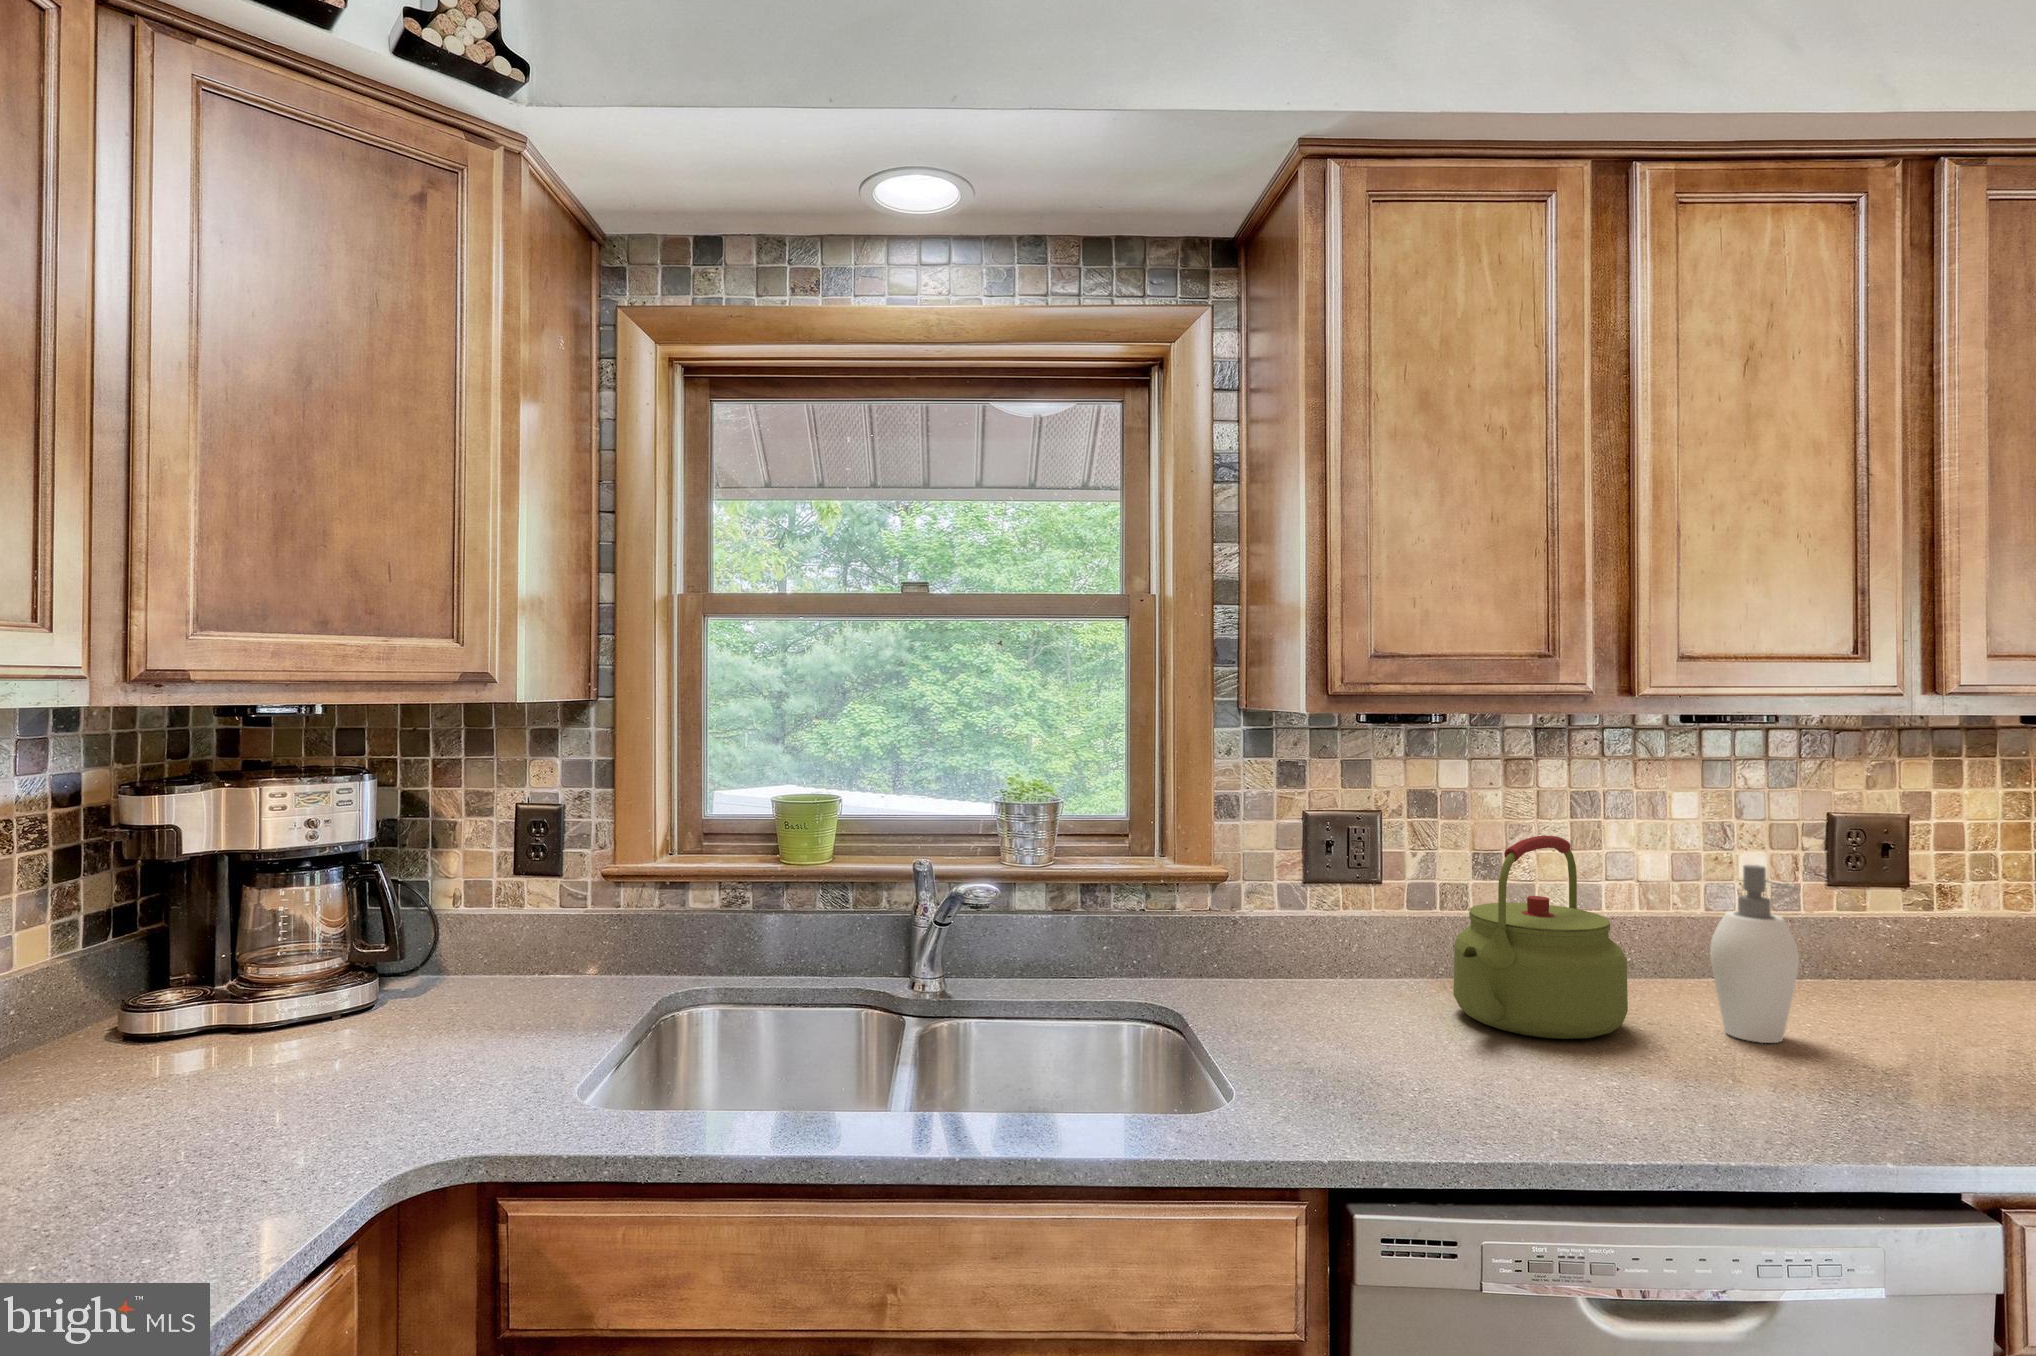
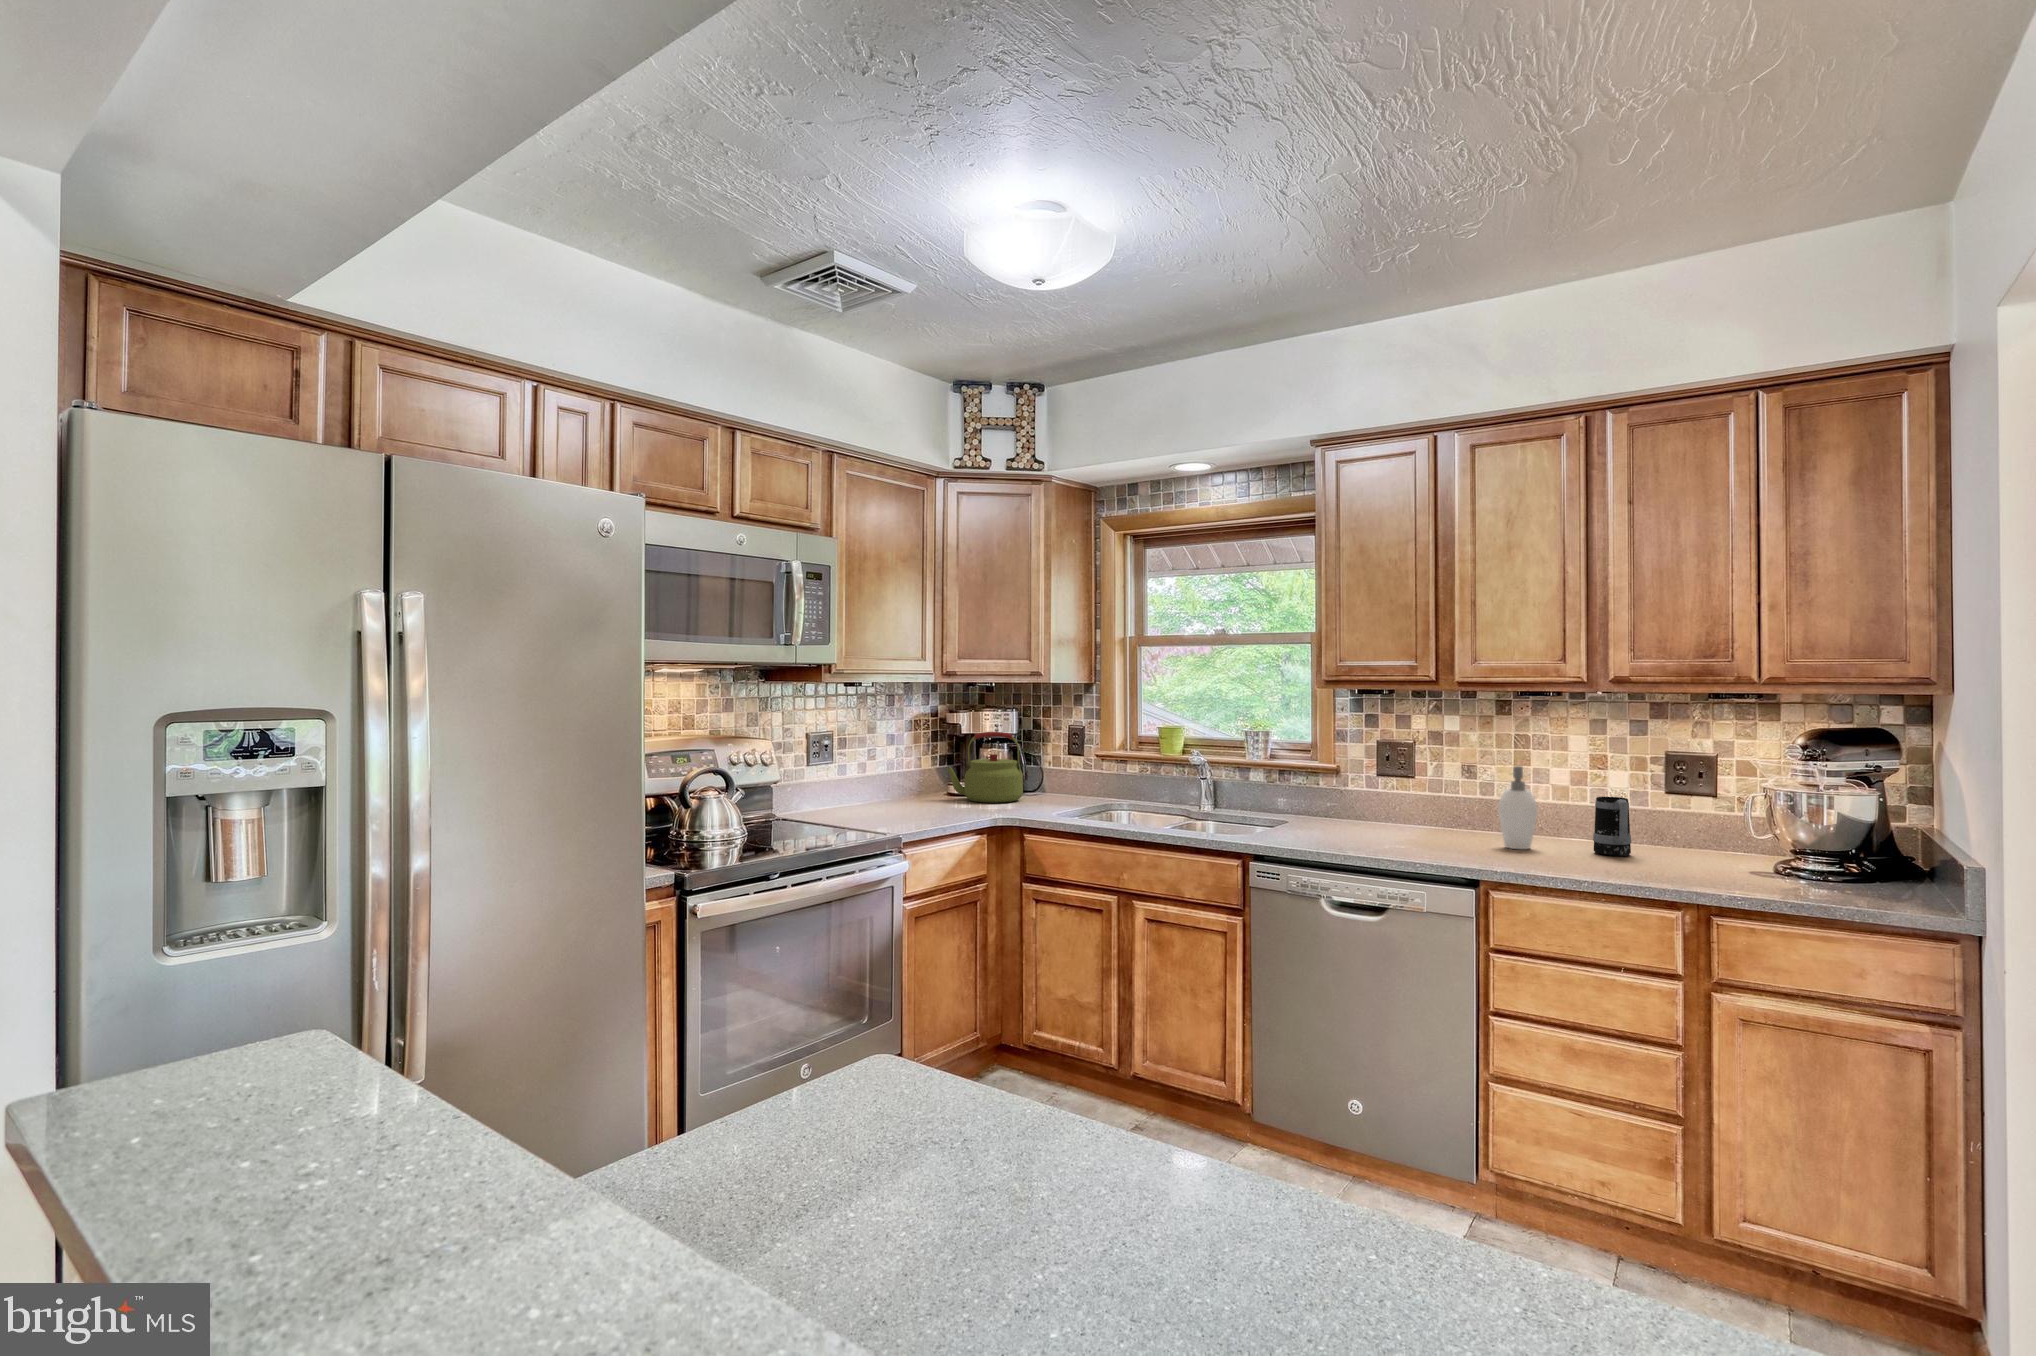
kettle: present [1453,835,1628,1039] -> present [947,732,1023,803]
mug: none [1847,910,1963,1031] -> present [1593,797,1631,856]

